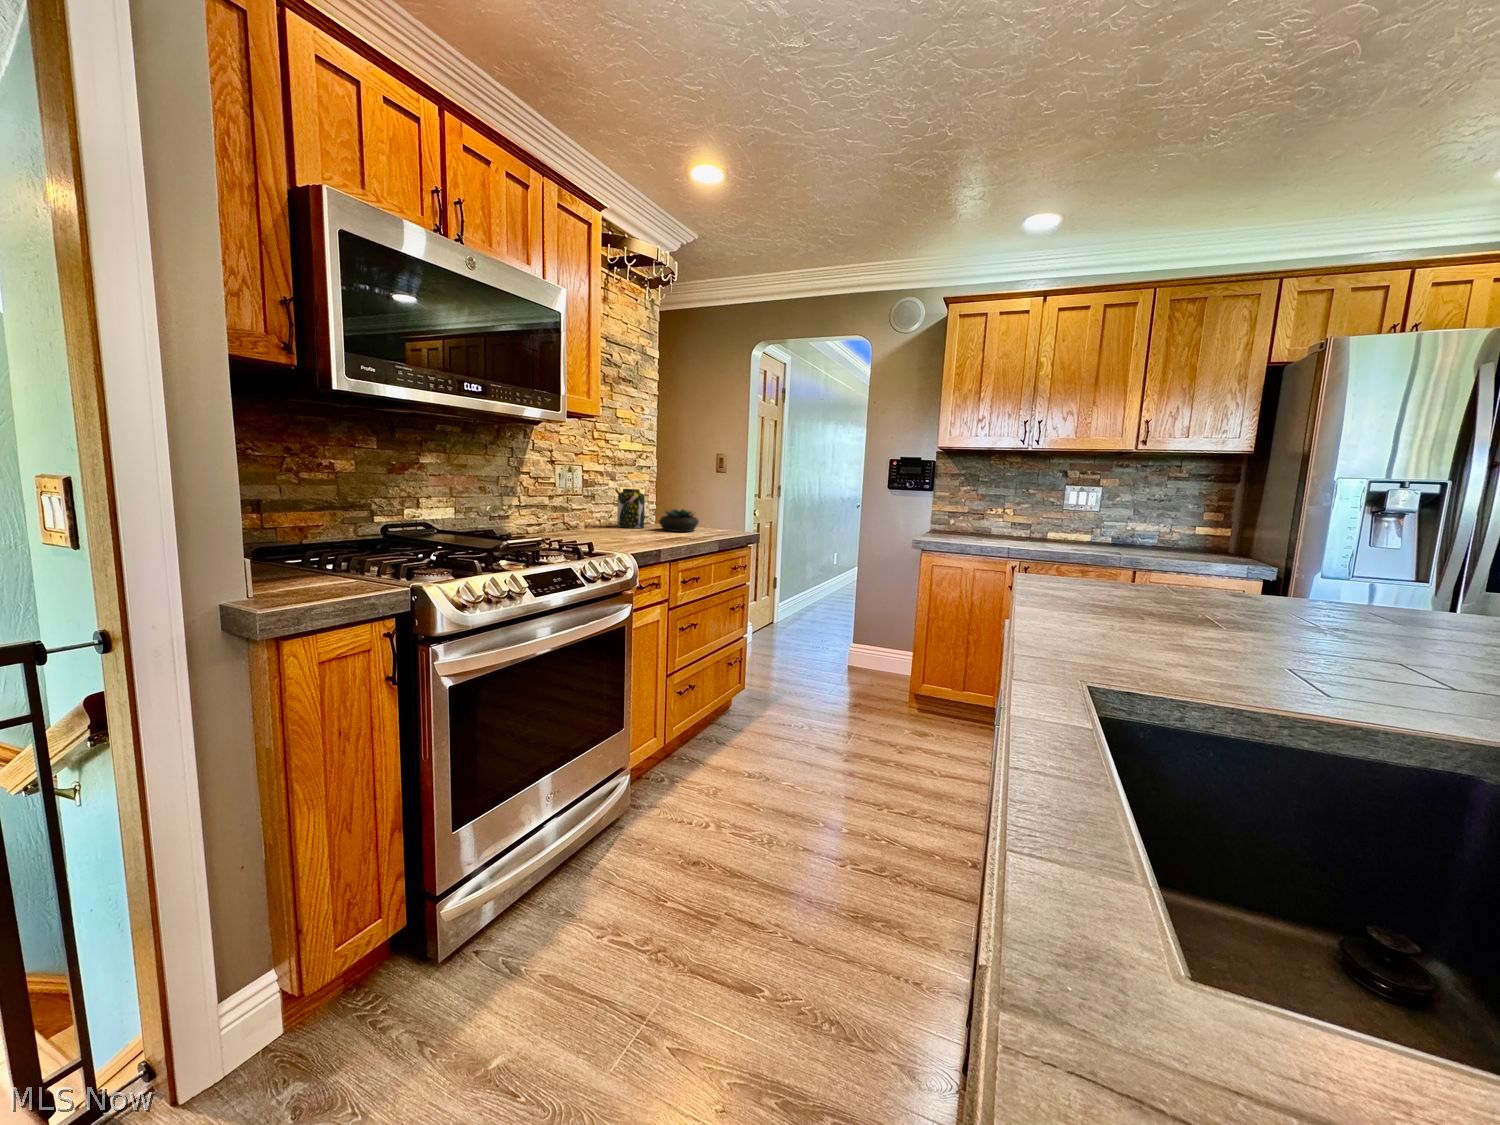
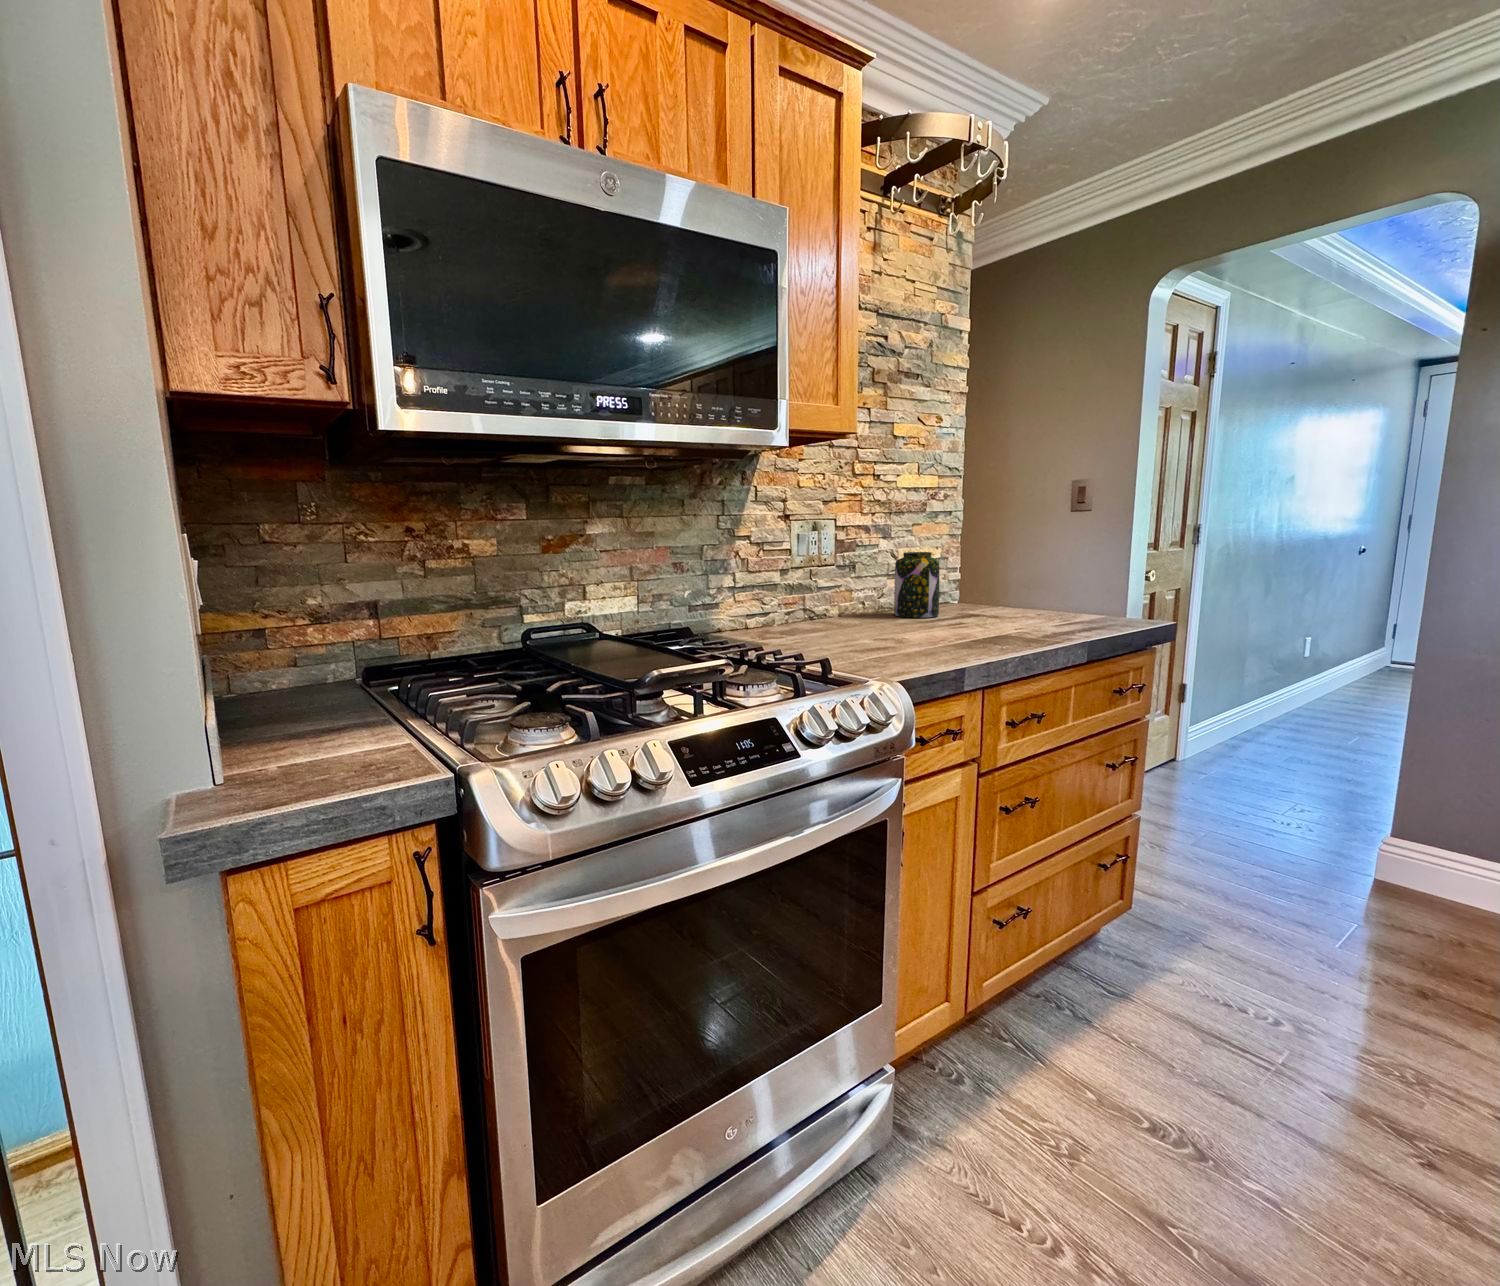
succulent plant: present [659,509,699,532] -> none [962,582,1038,625]

